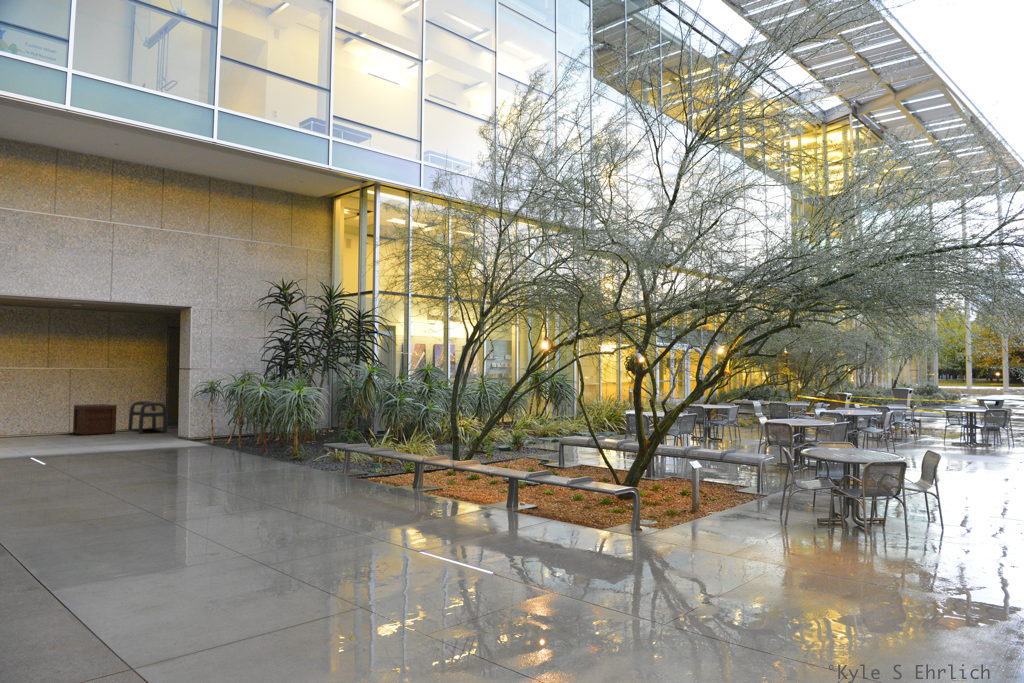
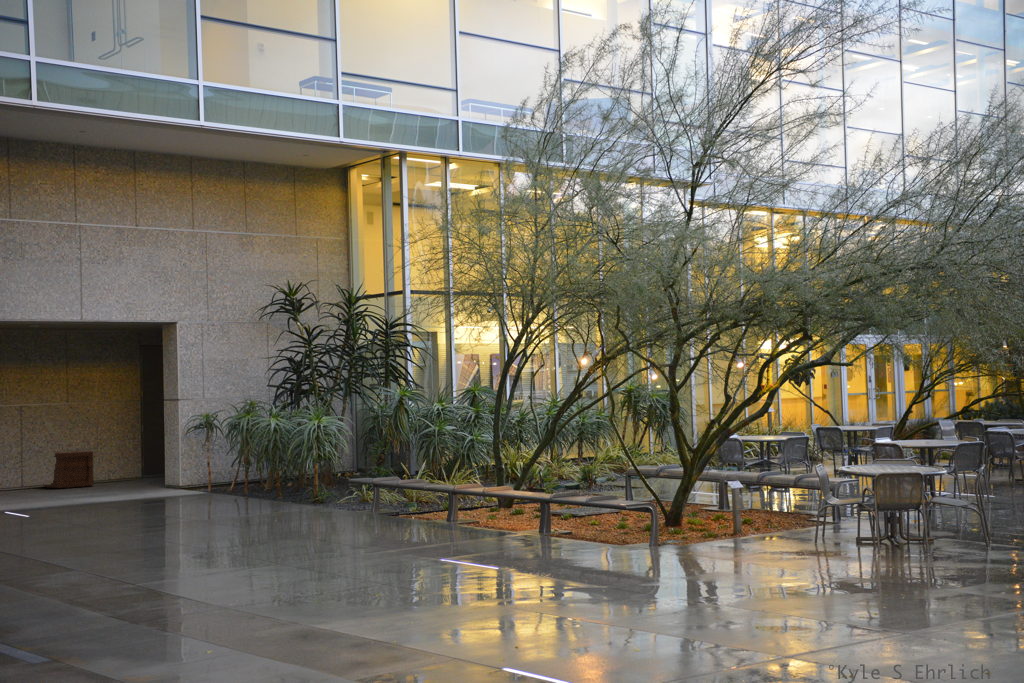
bench: present [128,401,167,433] -> none [106,446,154,485]

